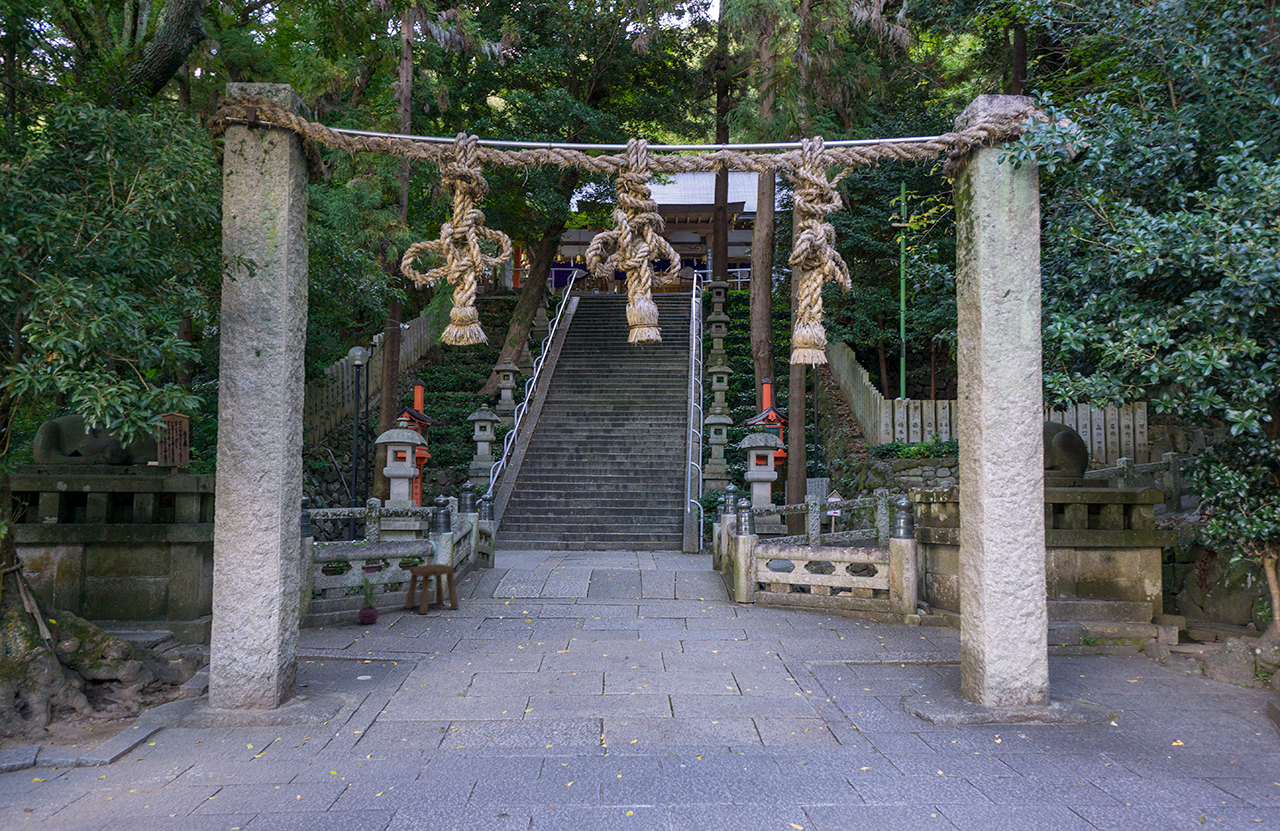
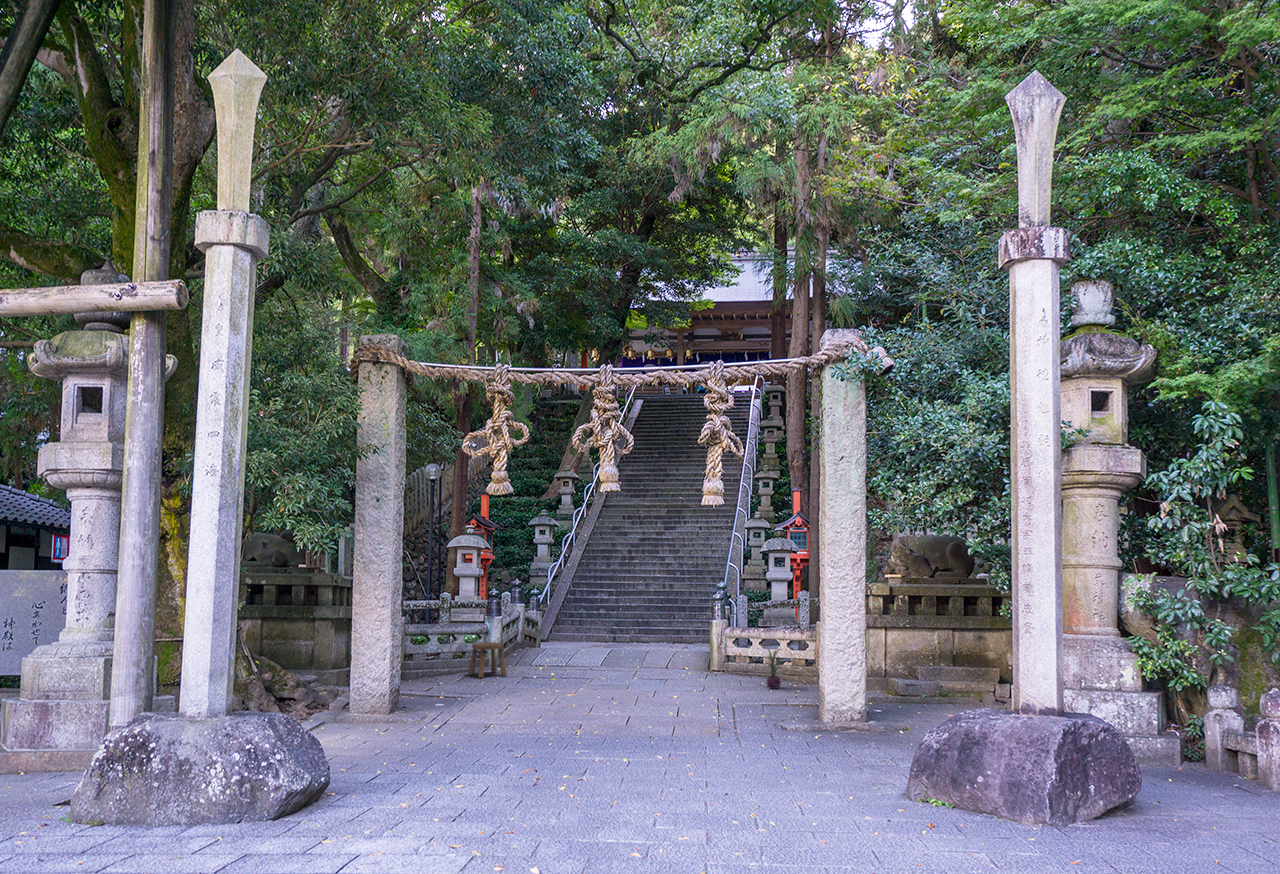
decorative plant: present [346,571,381,624] -> present [763,649,781,689]

